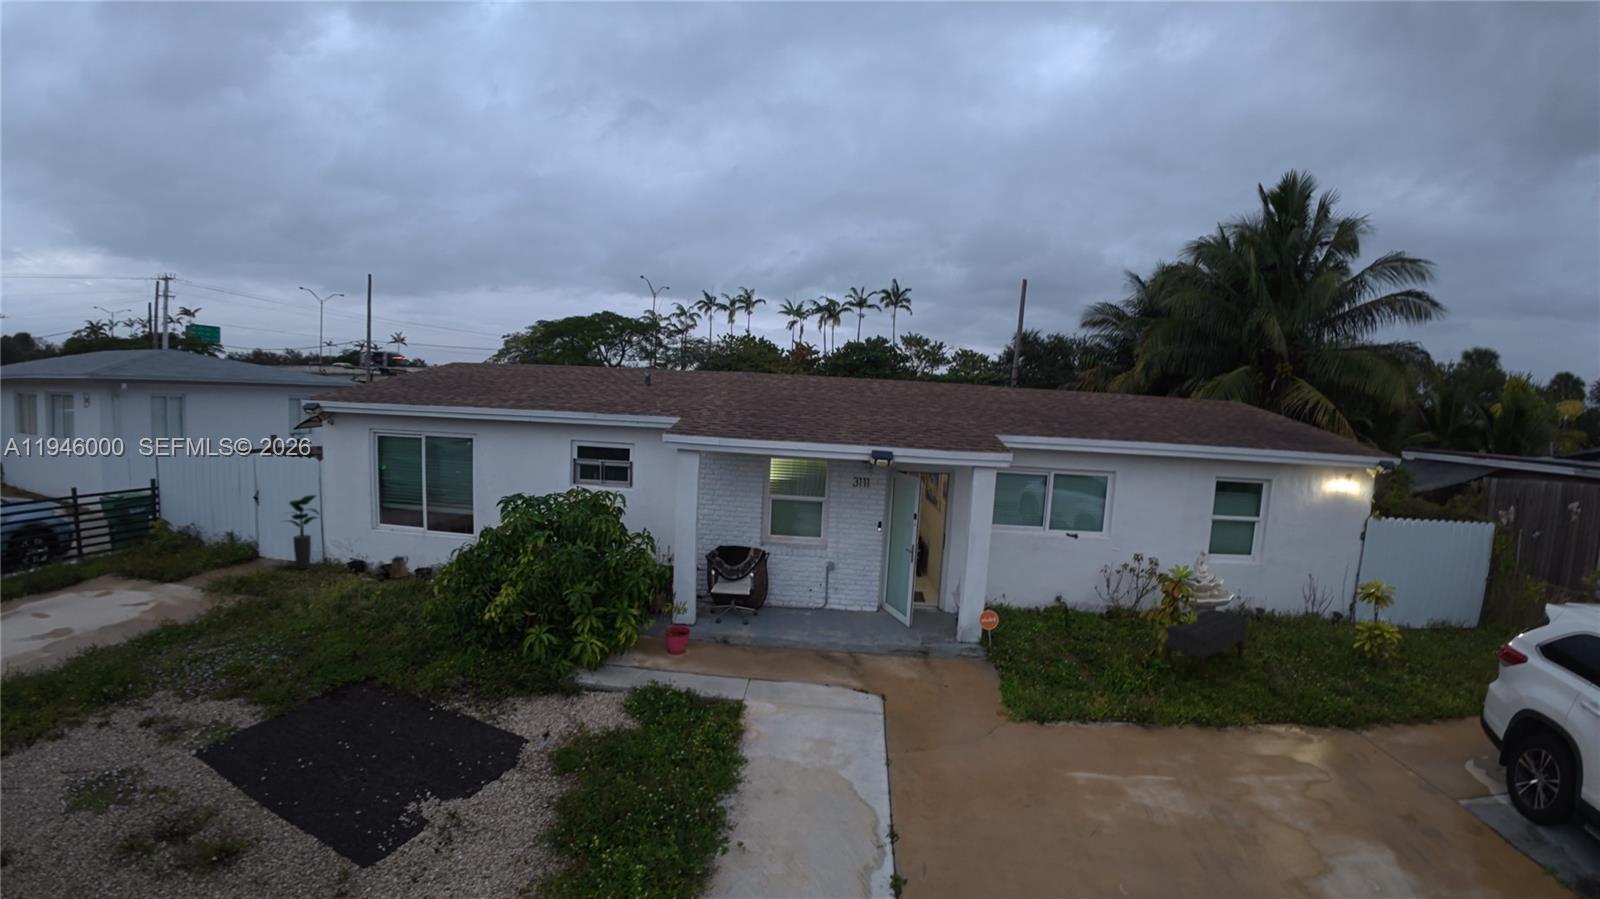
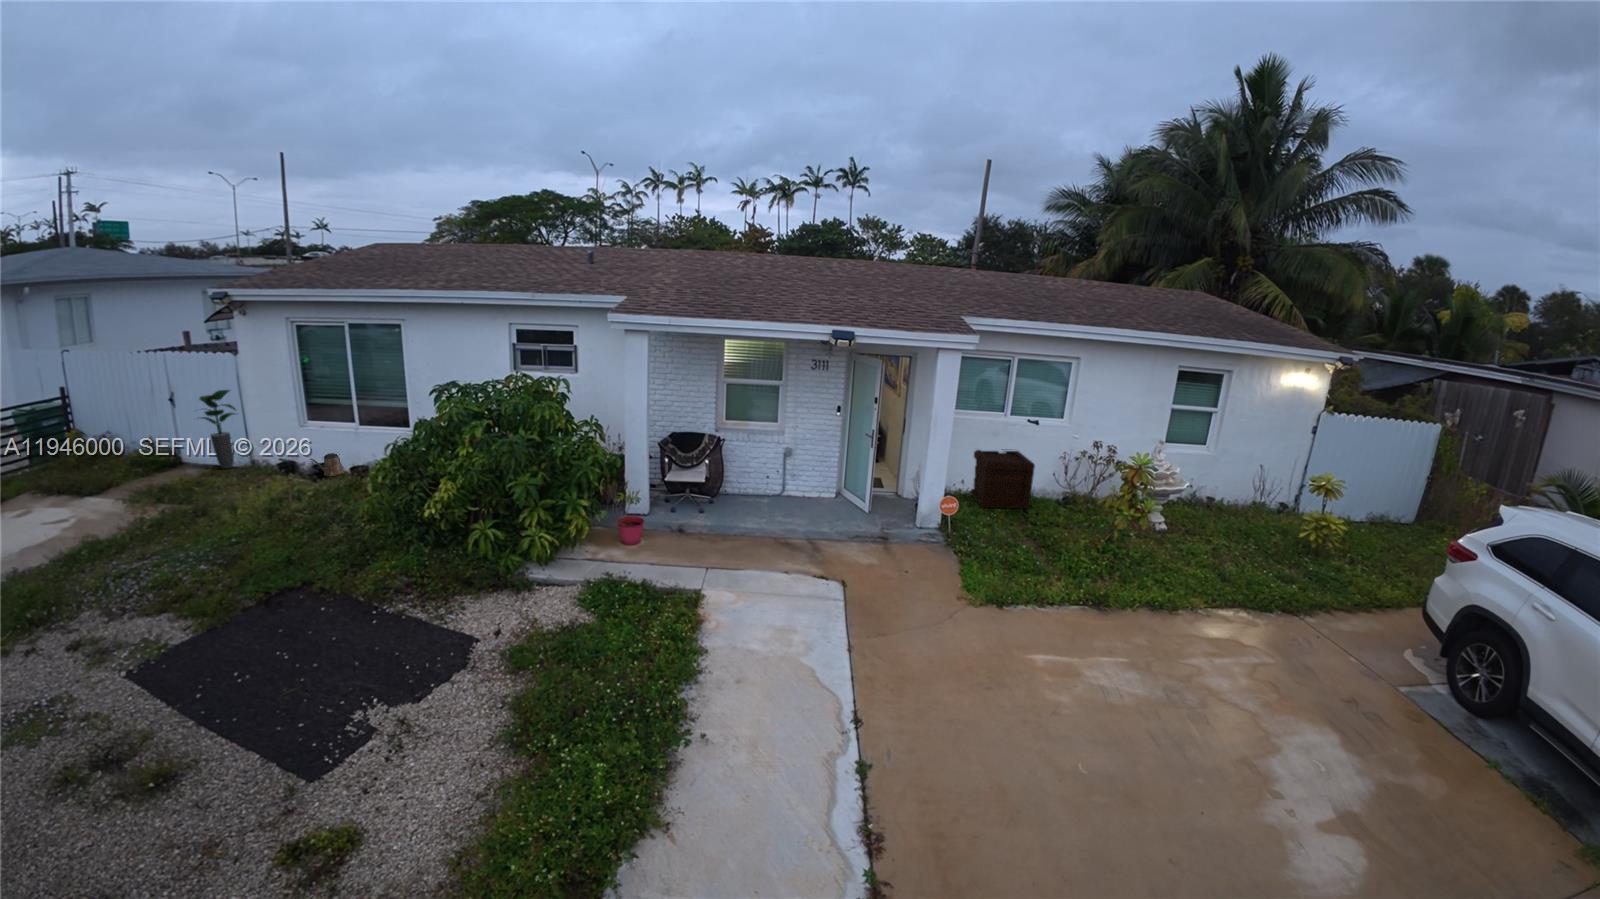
wooden crate: none [1011,565,1078,628] -> present [969,449,1035,509]
bench: present [1165,609,1248,679] -> none [1114,488,1196,556]

